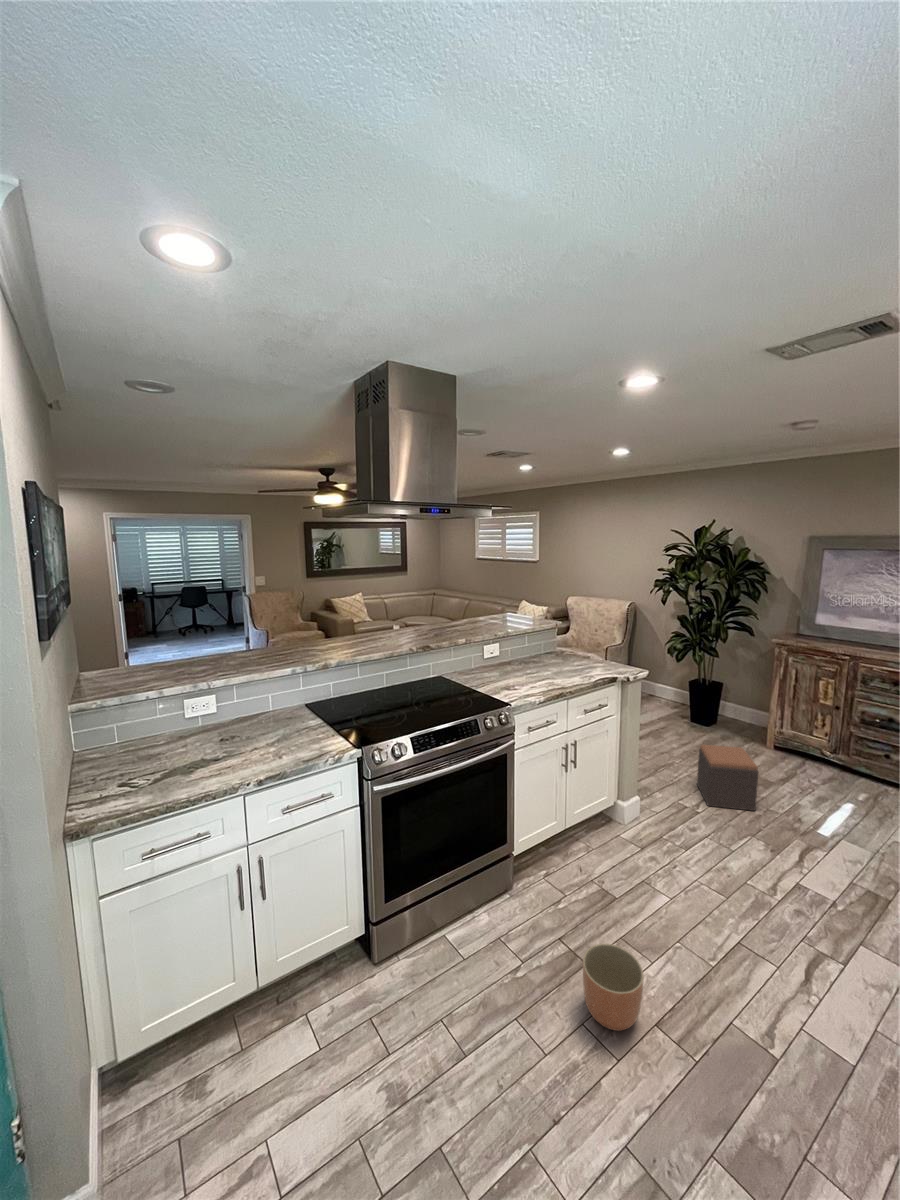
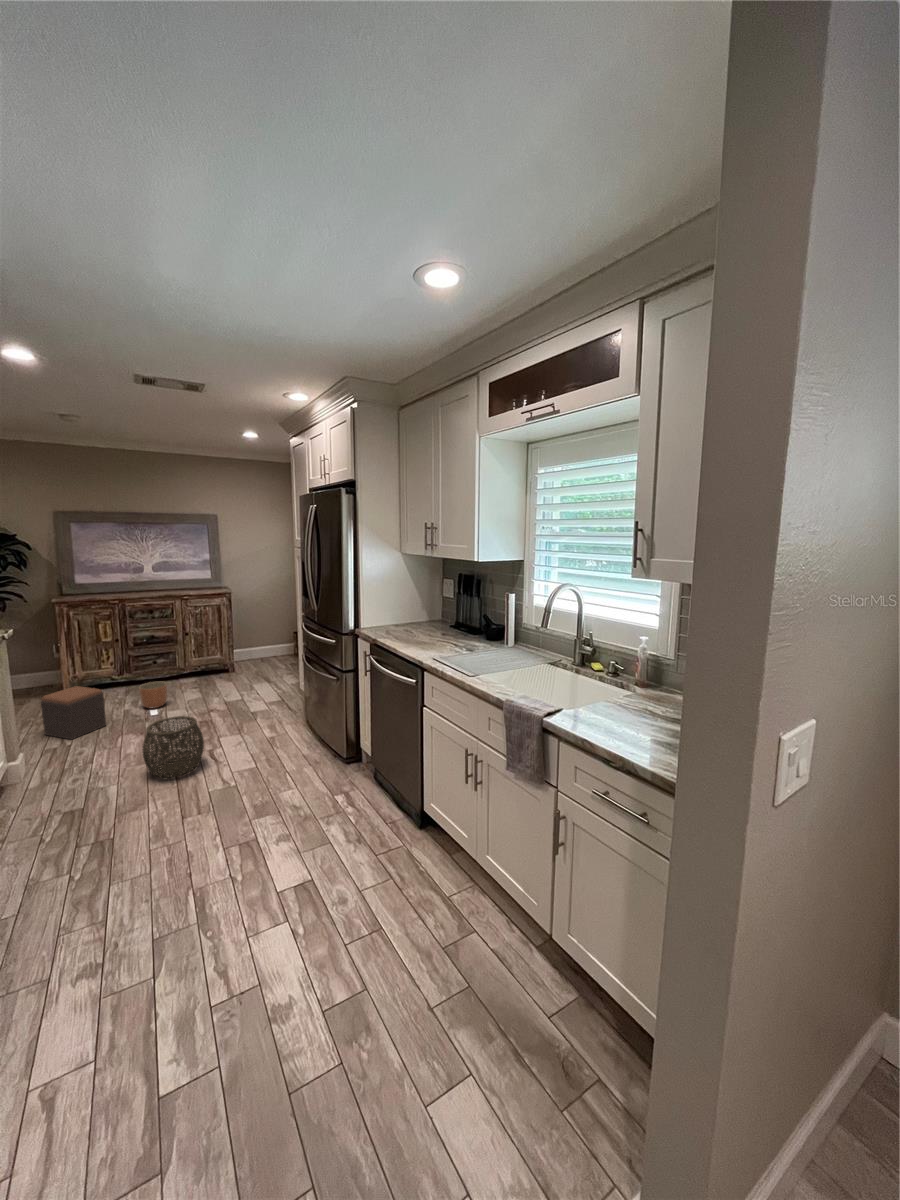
woven basket: none [702,853,799,963] -> present [142,716,204,778]
planter: present [583,944,644,1031] -> present [139,682,167,709]

